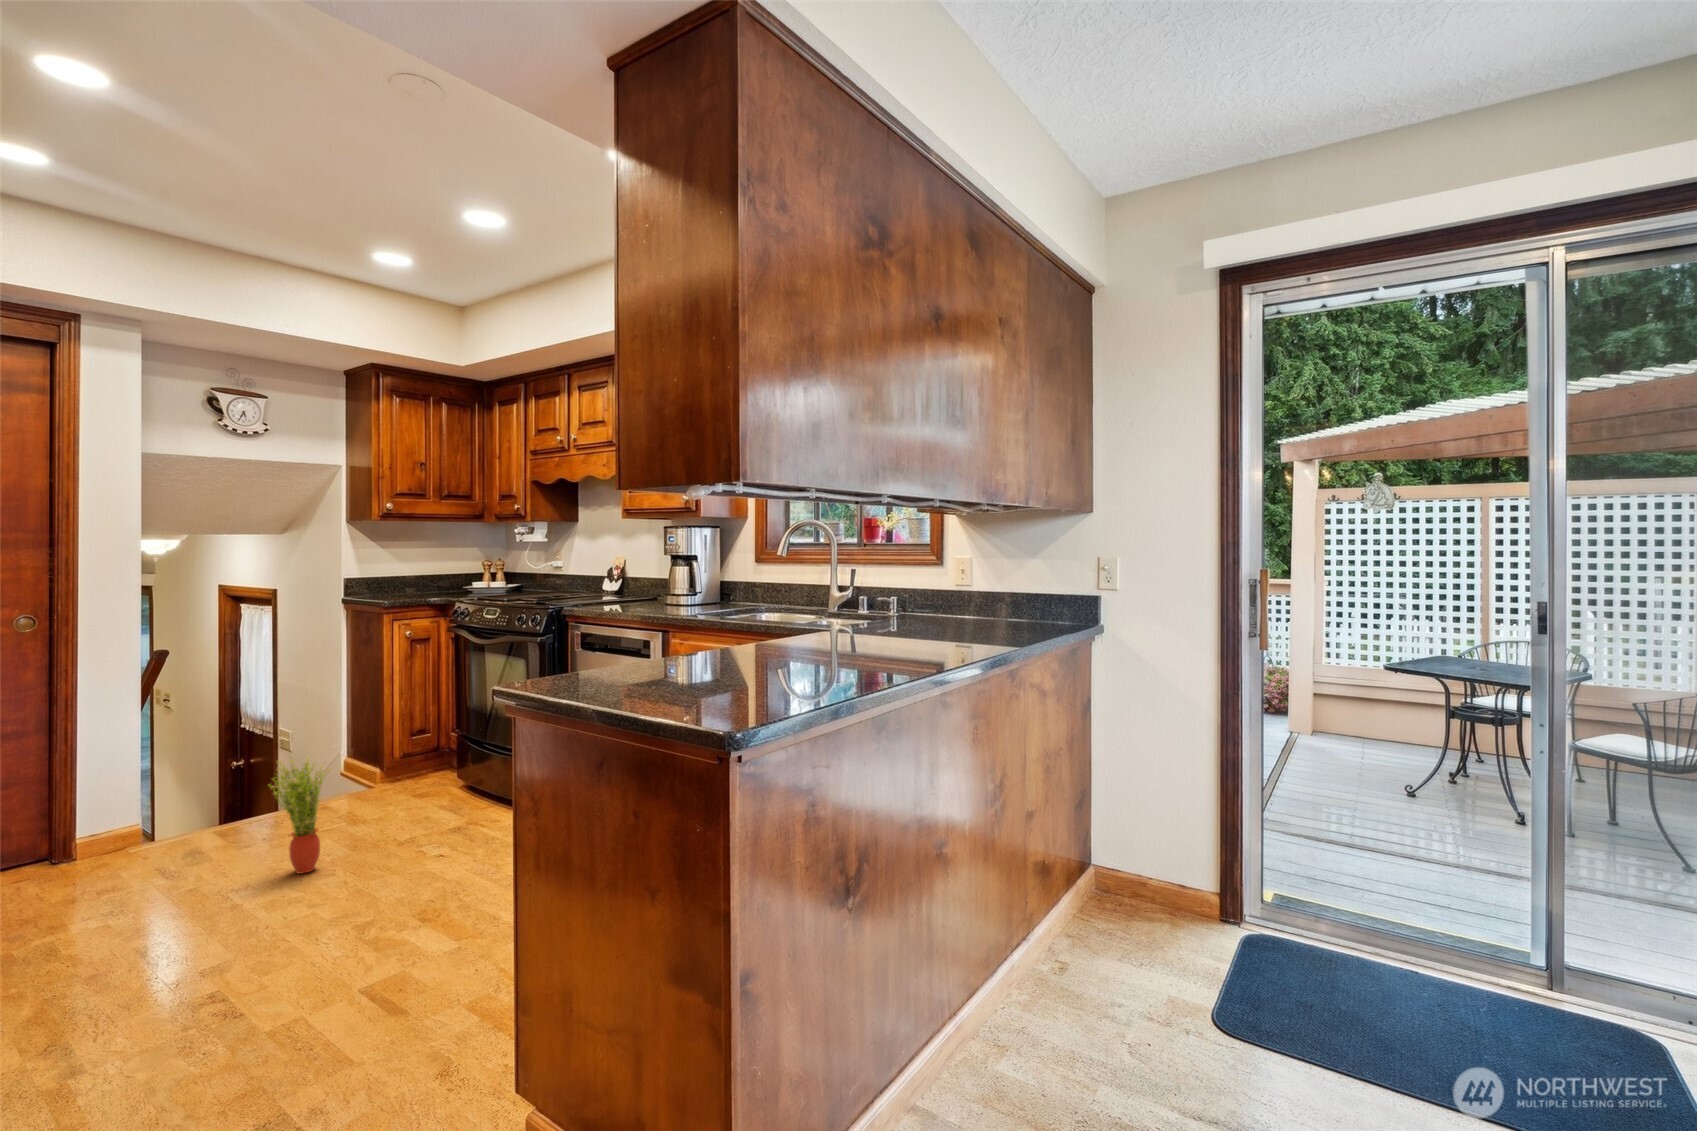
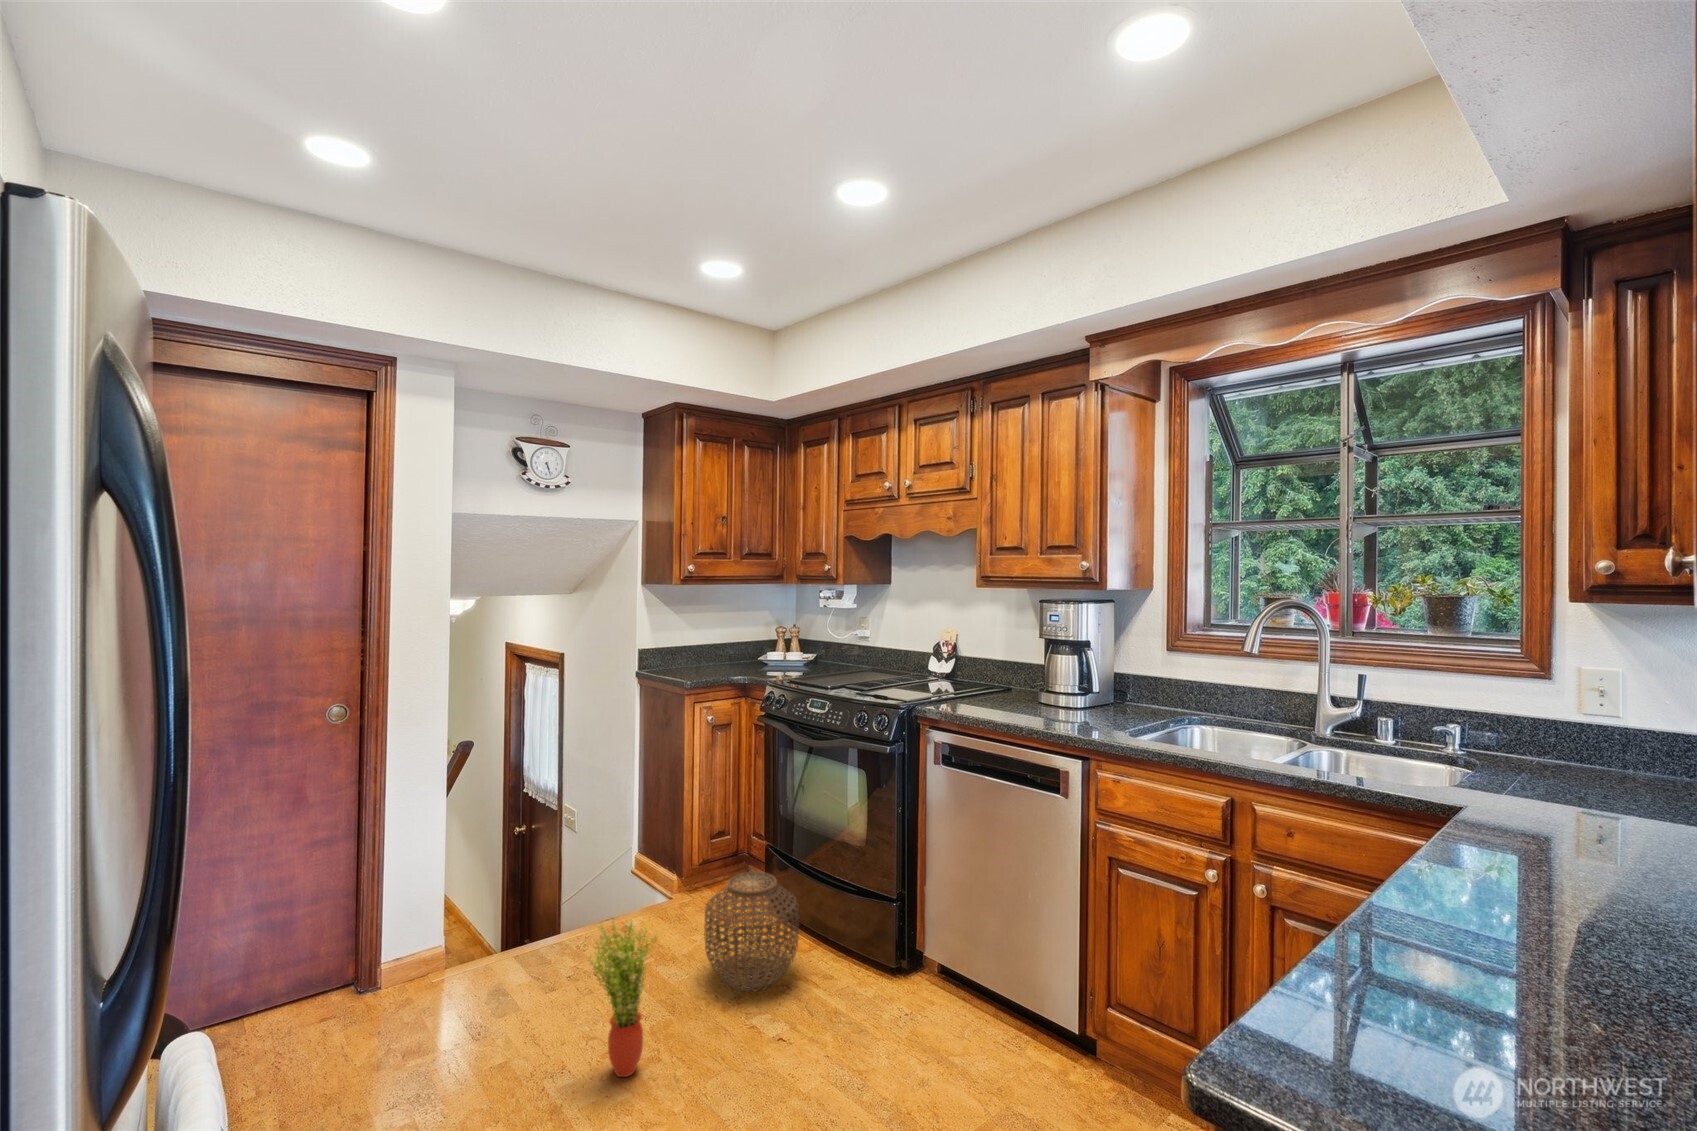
woven basket: none [387,741,470,827] -> present [705,872,799,991]

